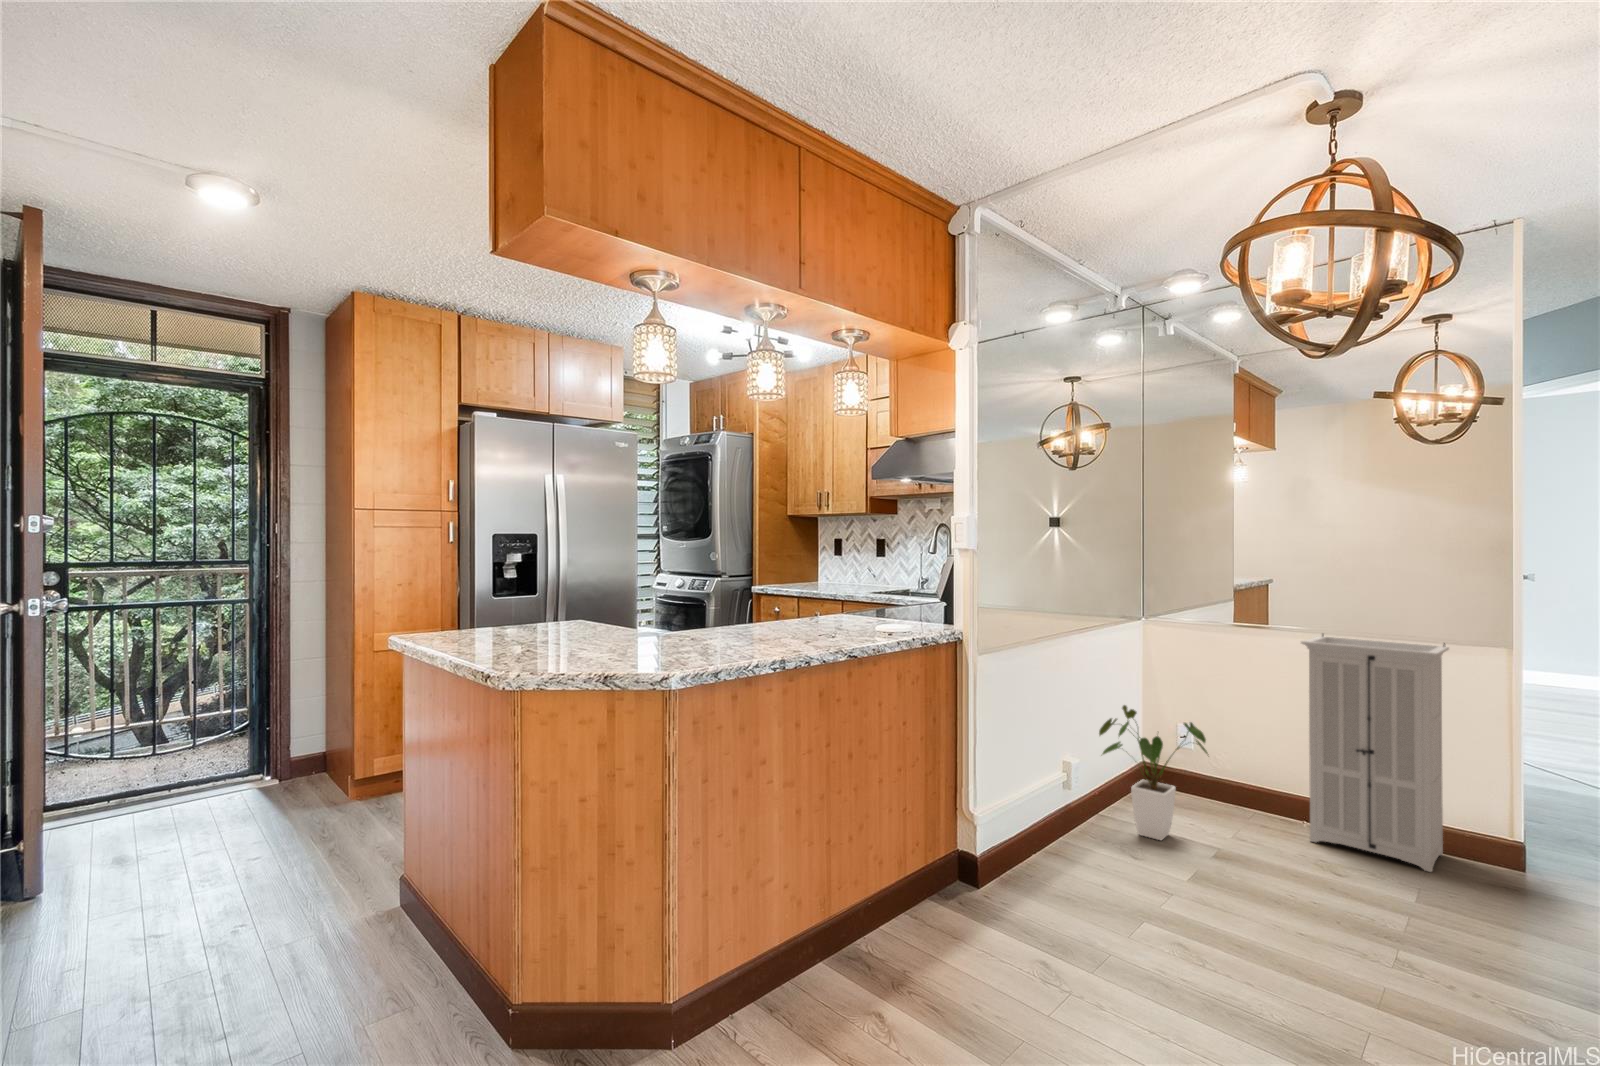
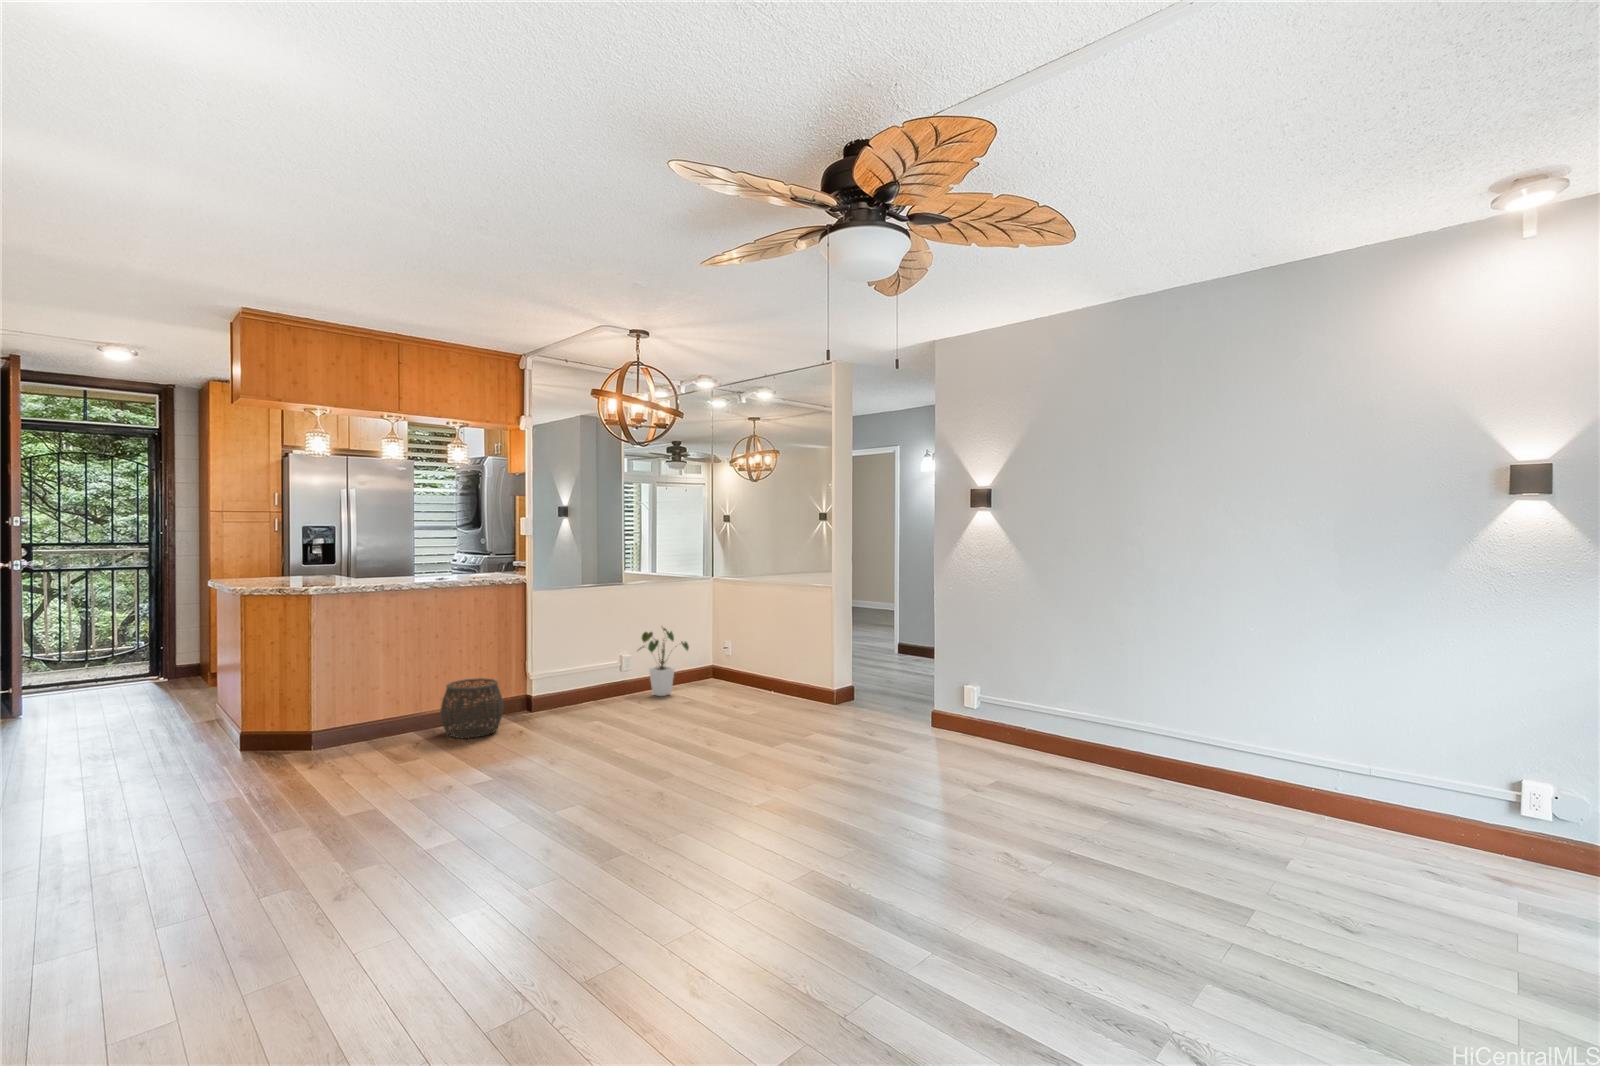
storage cabinet: present [1301,634,1449,872] -> none [737,584,802,705]
woven basket: none [892,844,1022,1000] -> present [441,678,503,738]

